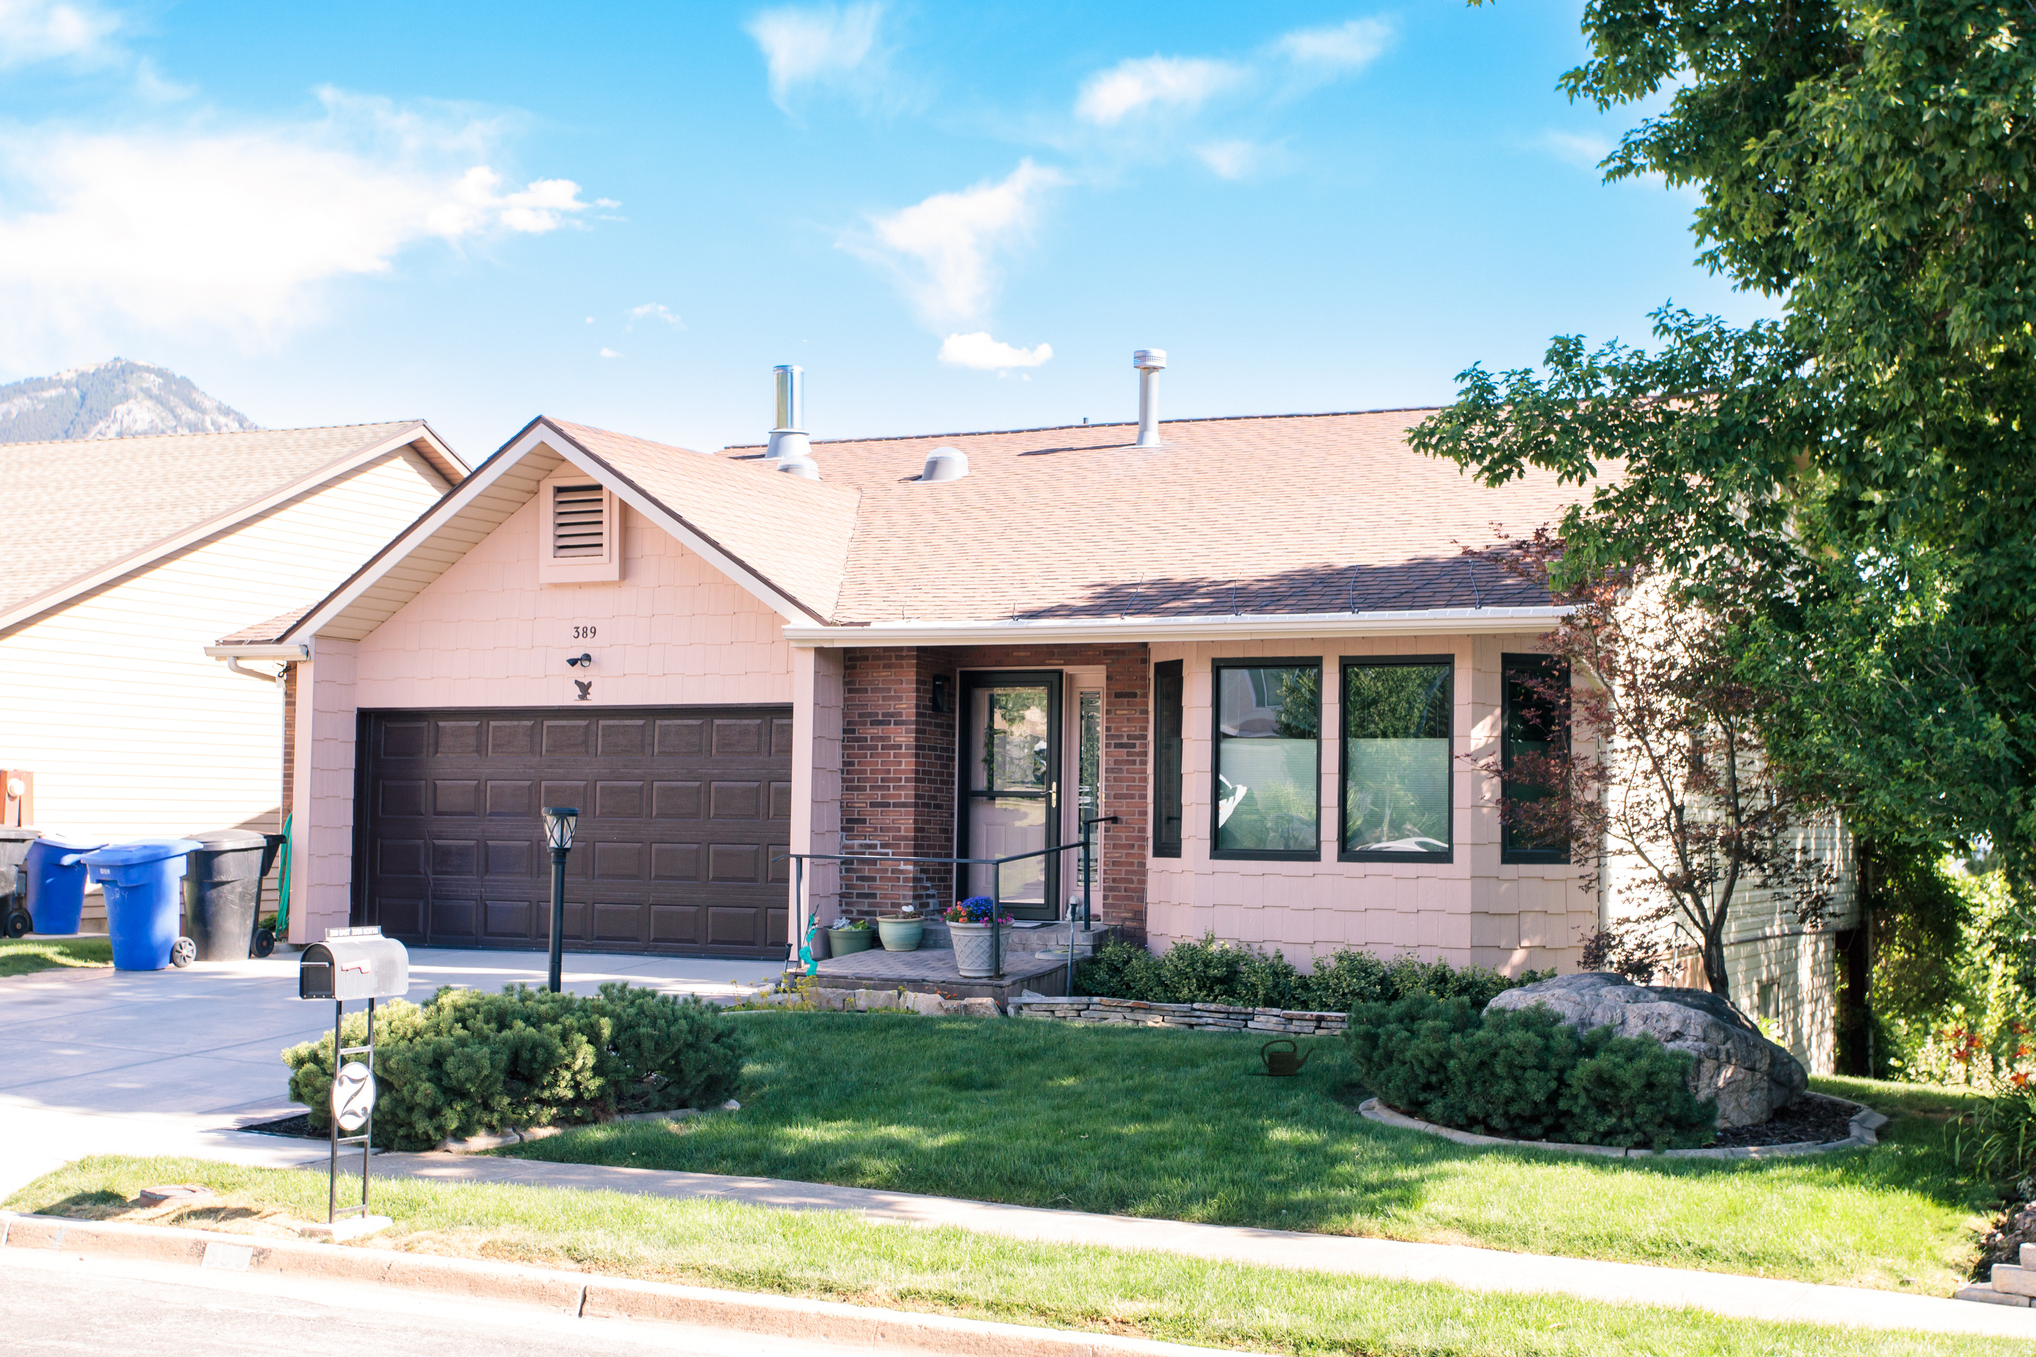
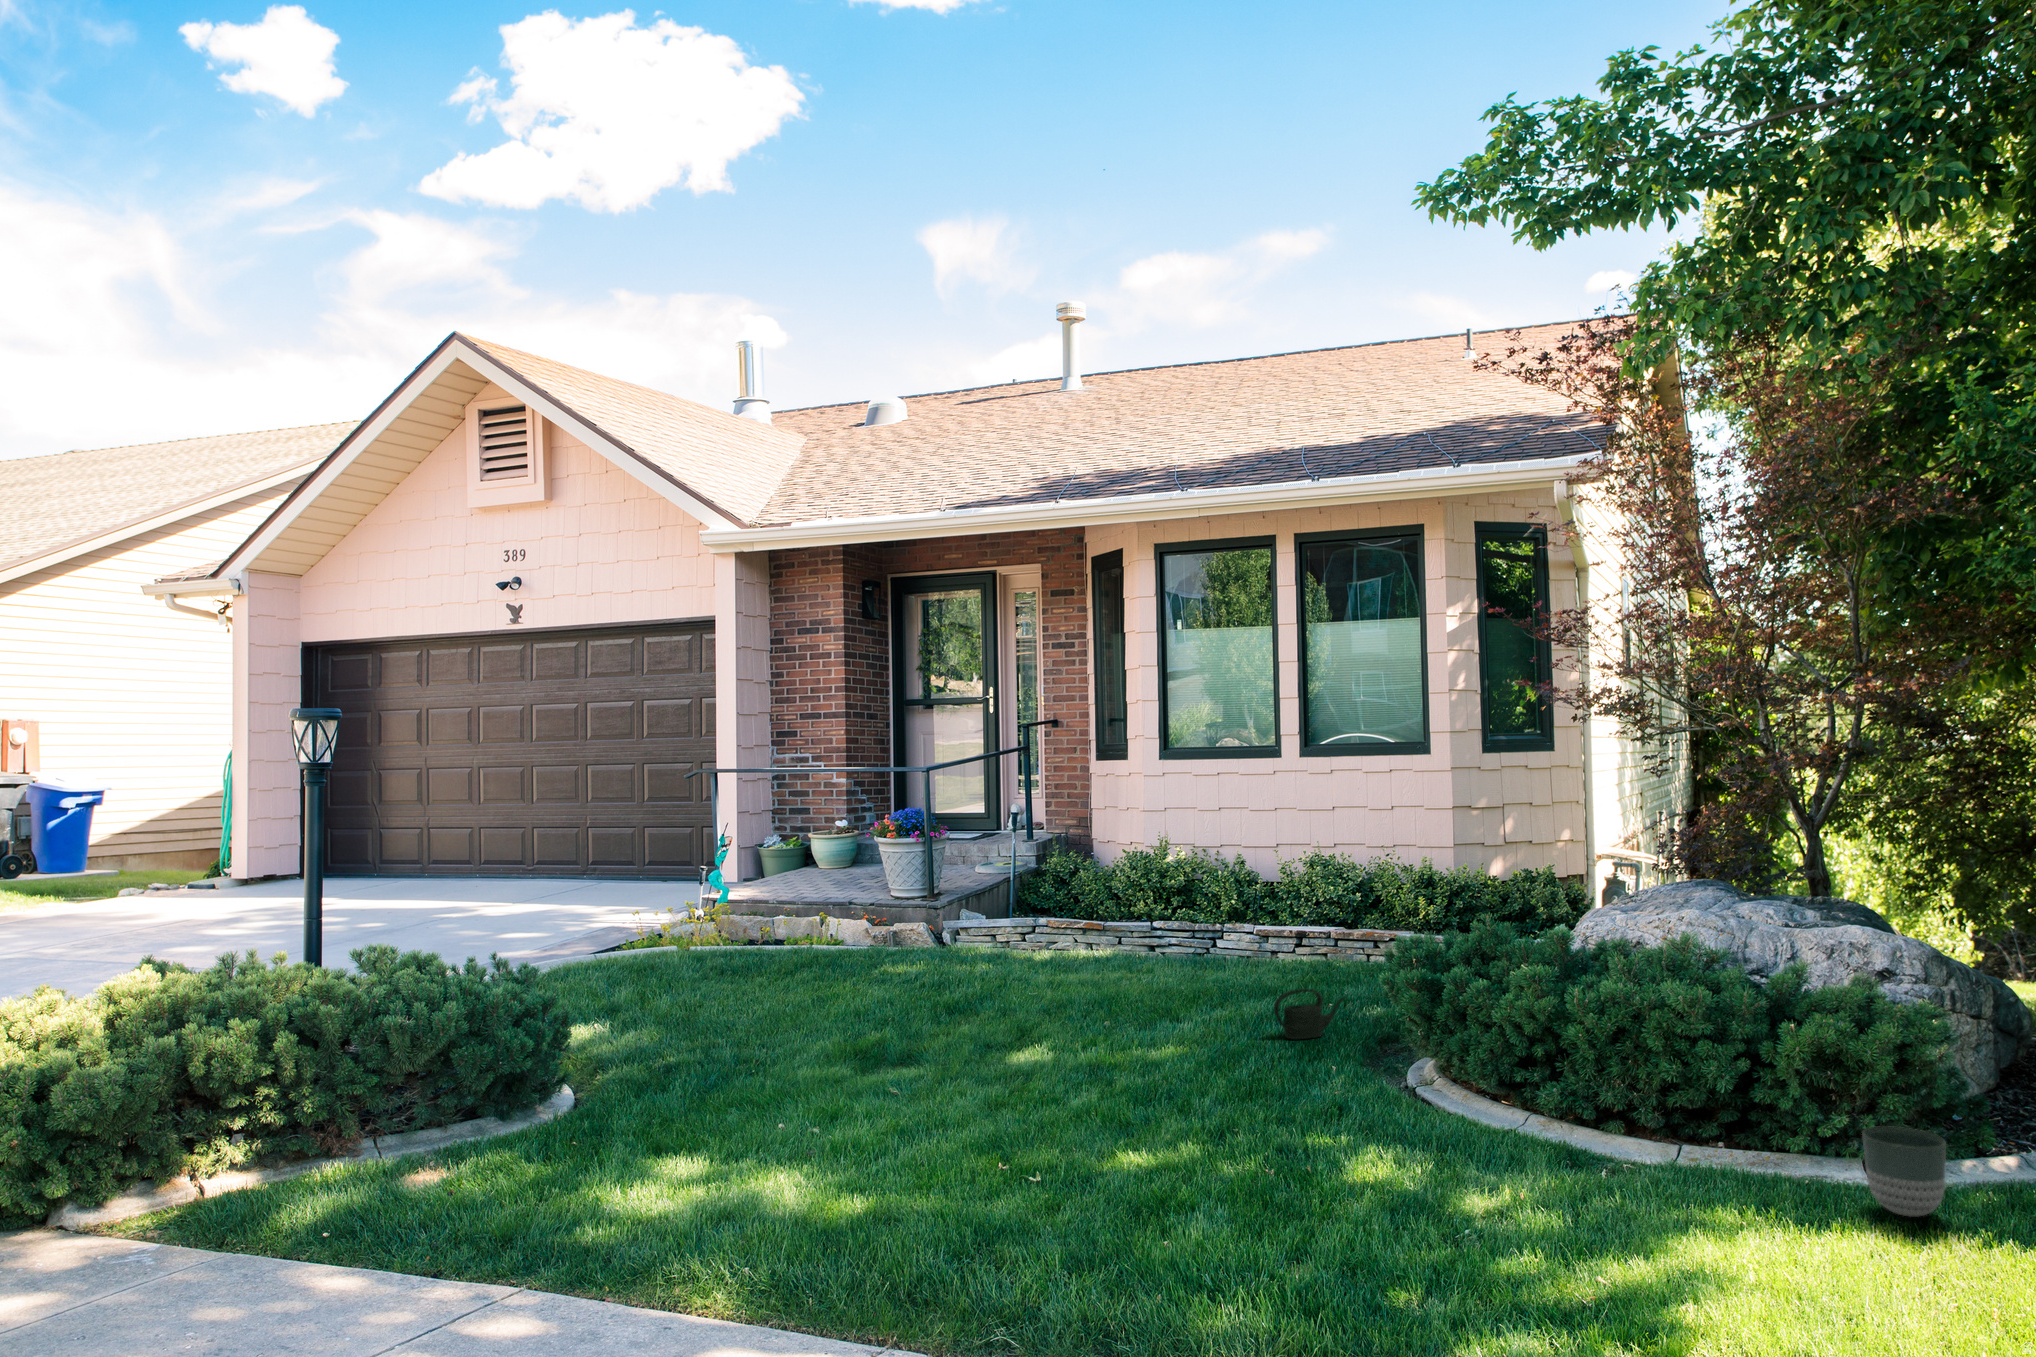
planter: none [1558,1102,1599,1149] -> present [1862,1126,1946,1217]

